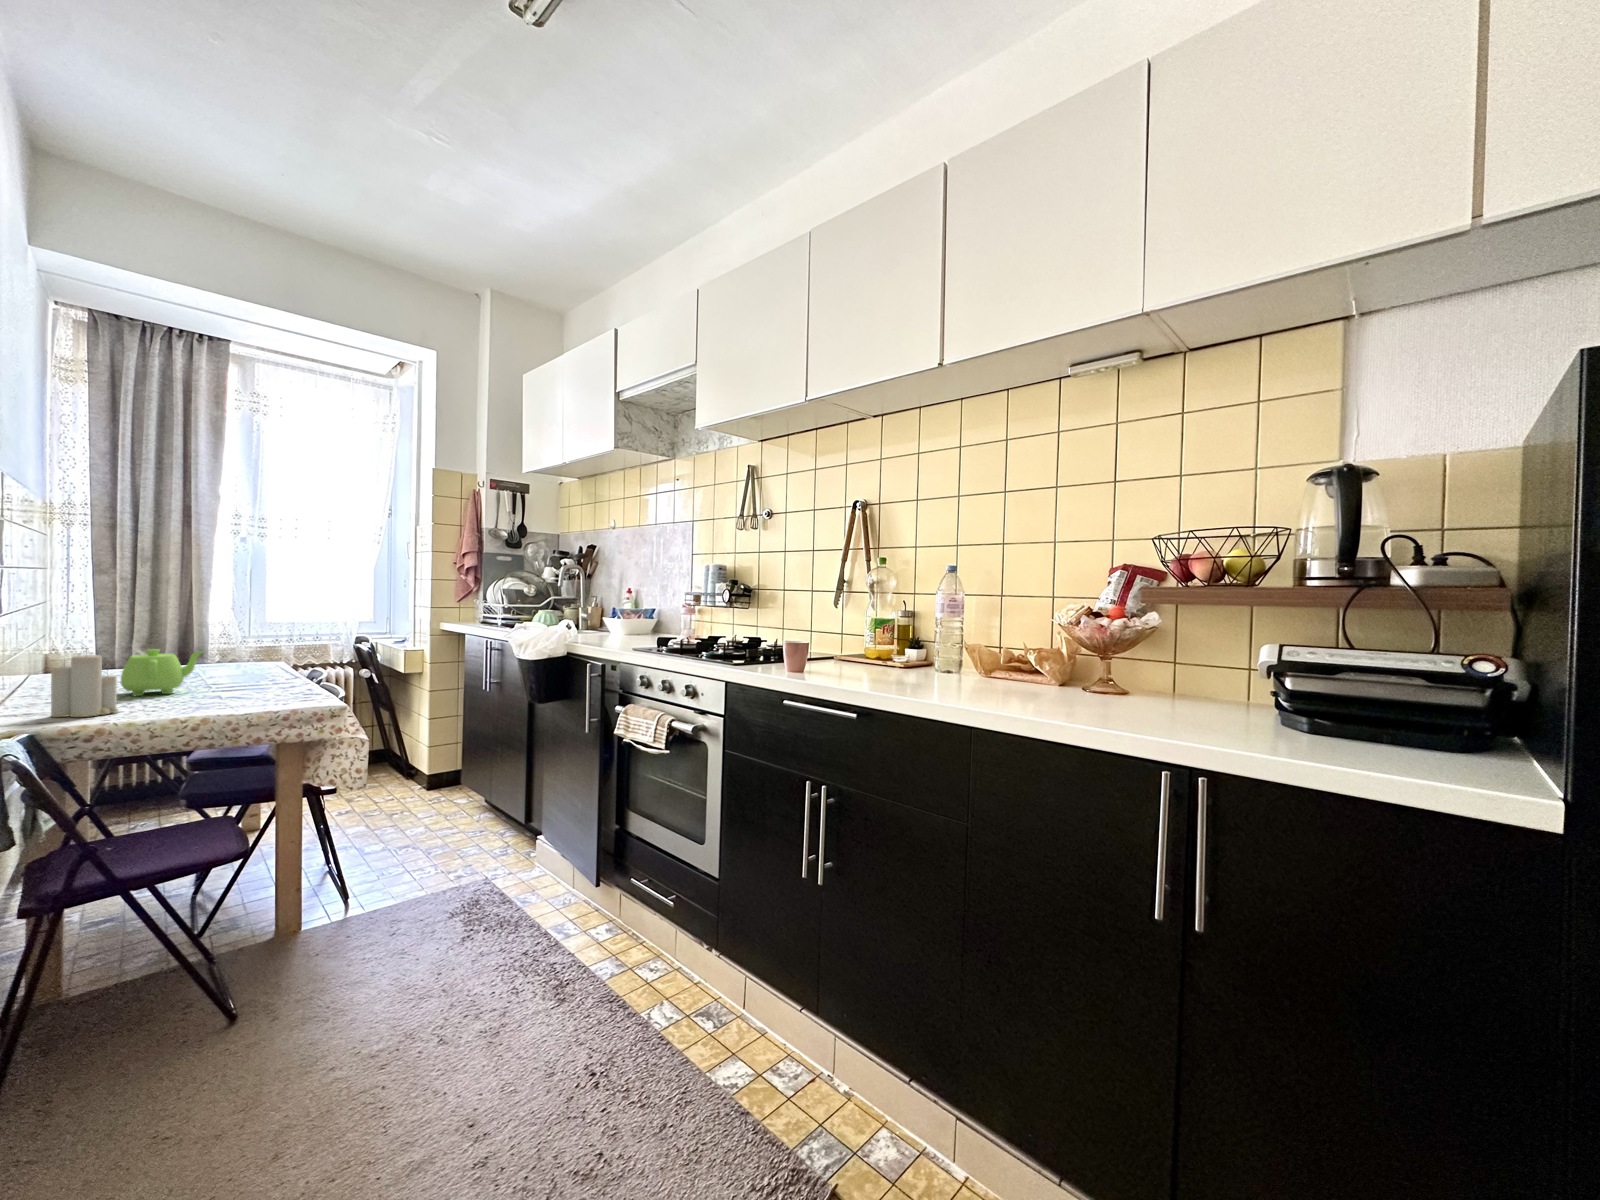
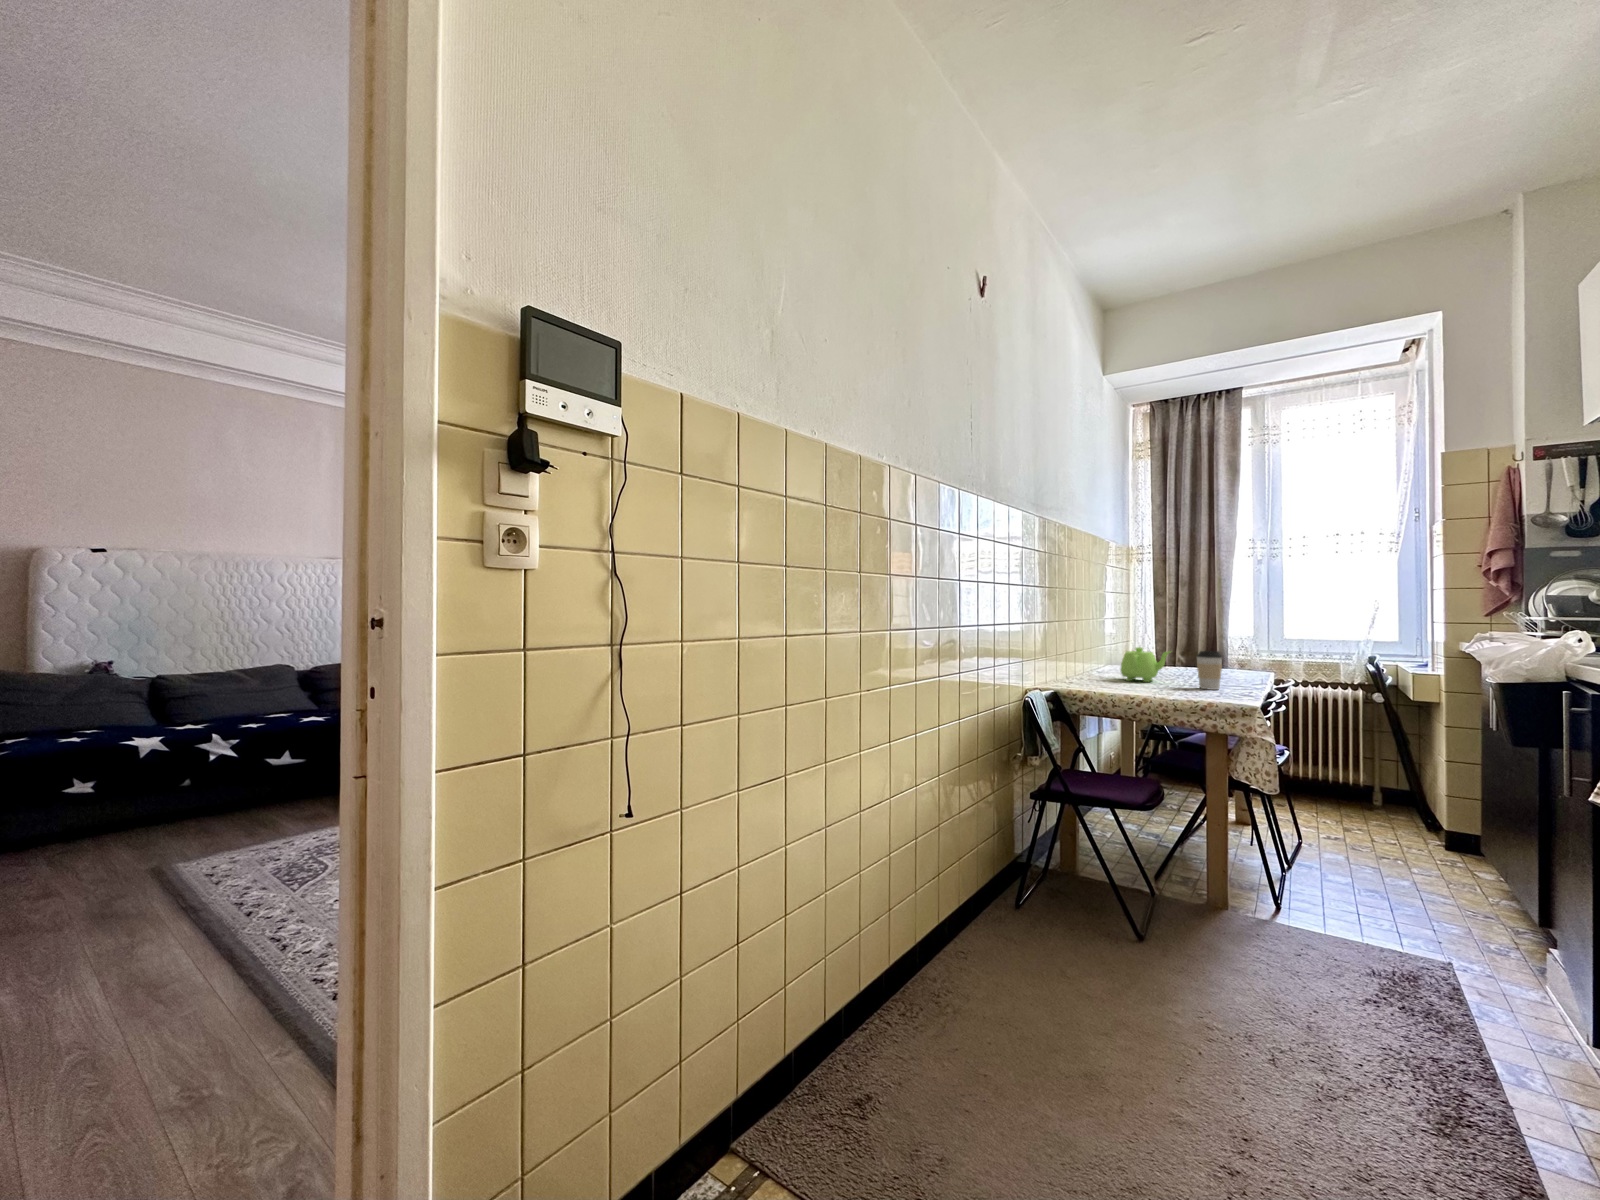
coffee cup: none [248,646,282,692] -> present [1197,651,1222,690]
candle: present [51,655,118,717] -> none [1070,641,1102,687]

